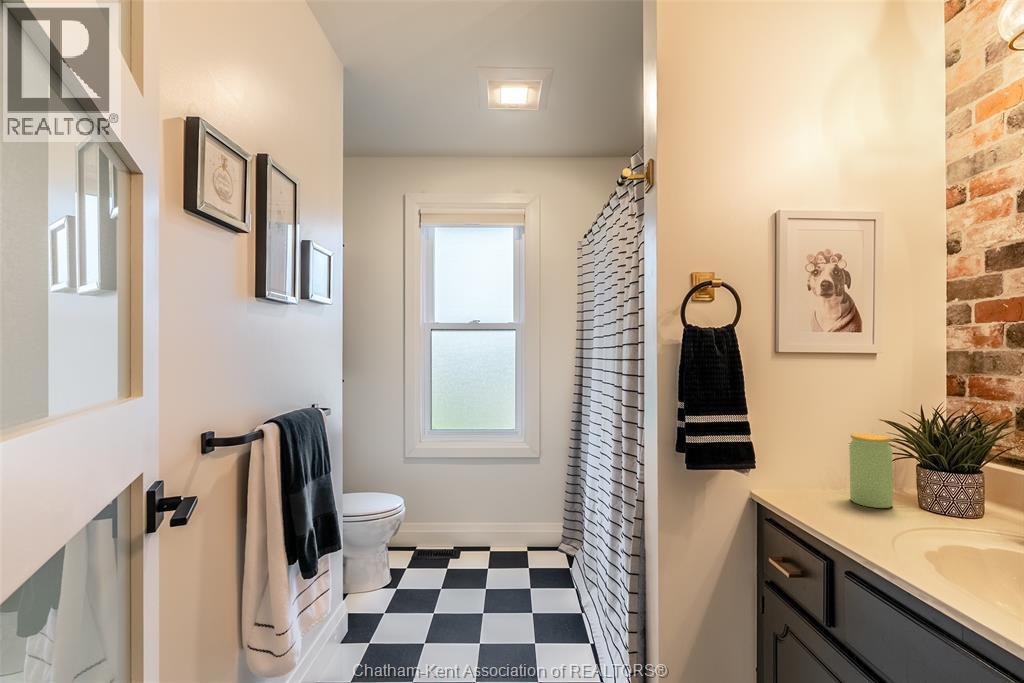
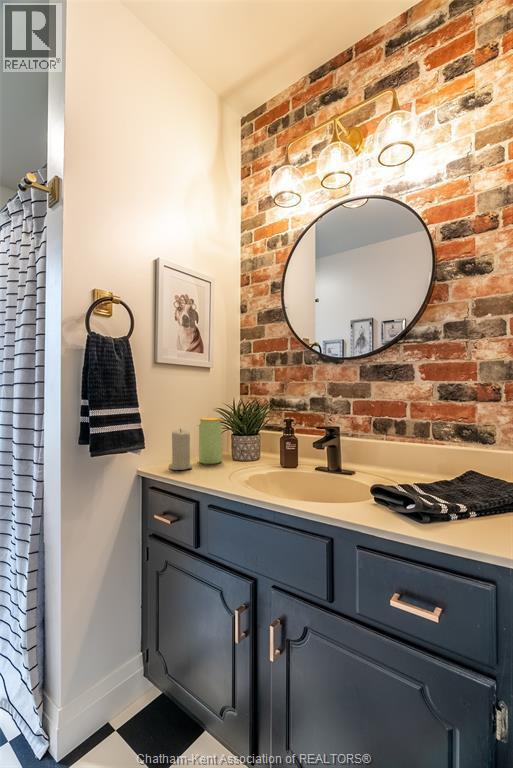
candle: none [796,447,832,507] -> present [169,429,192,470]

